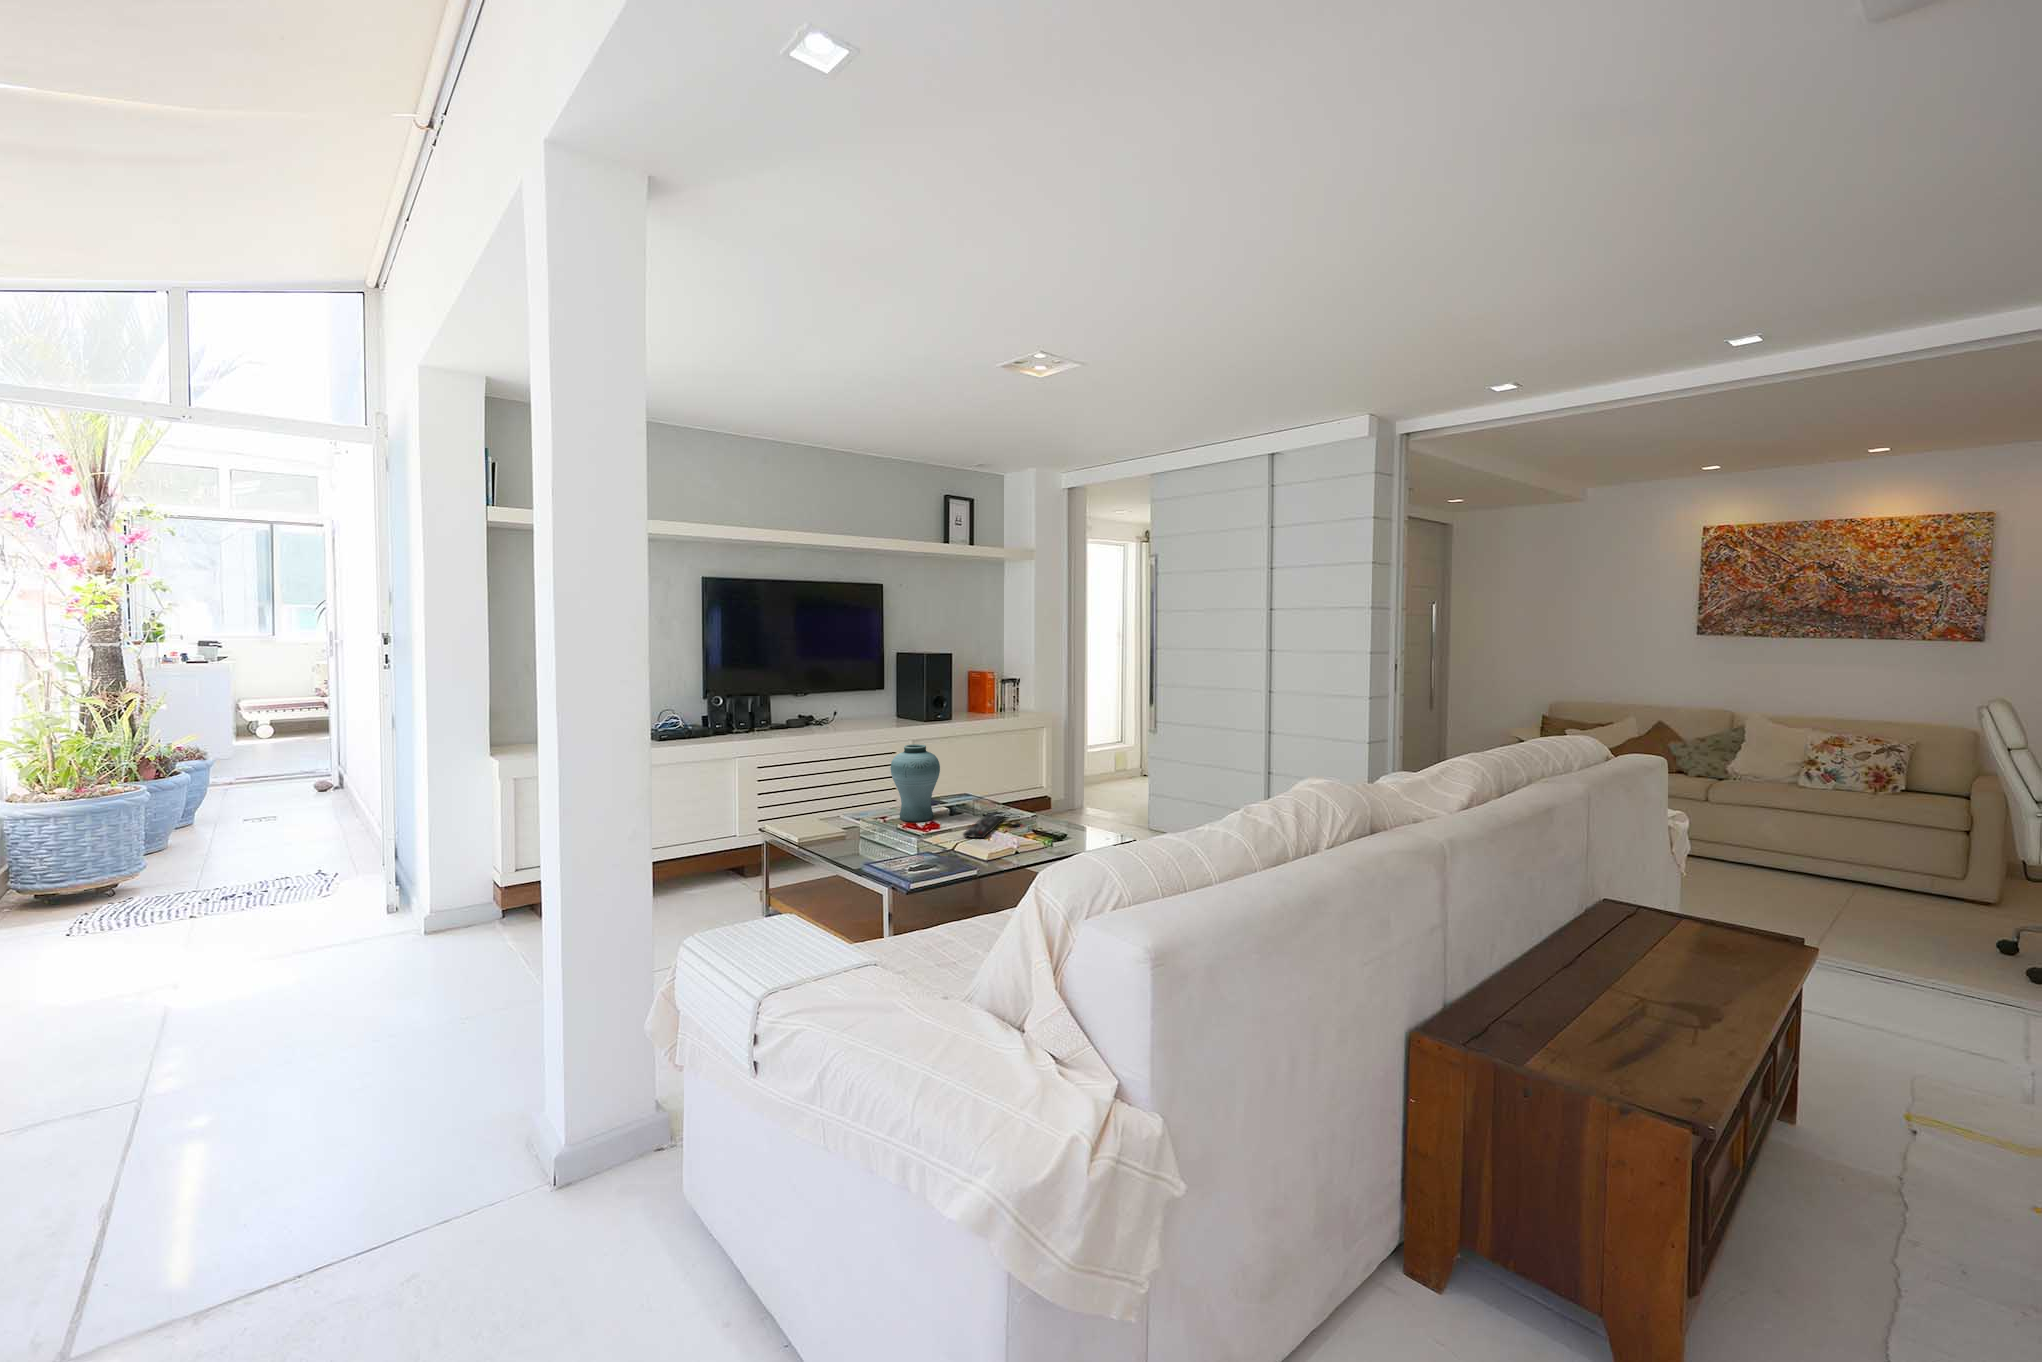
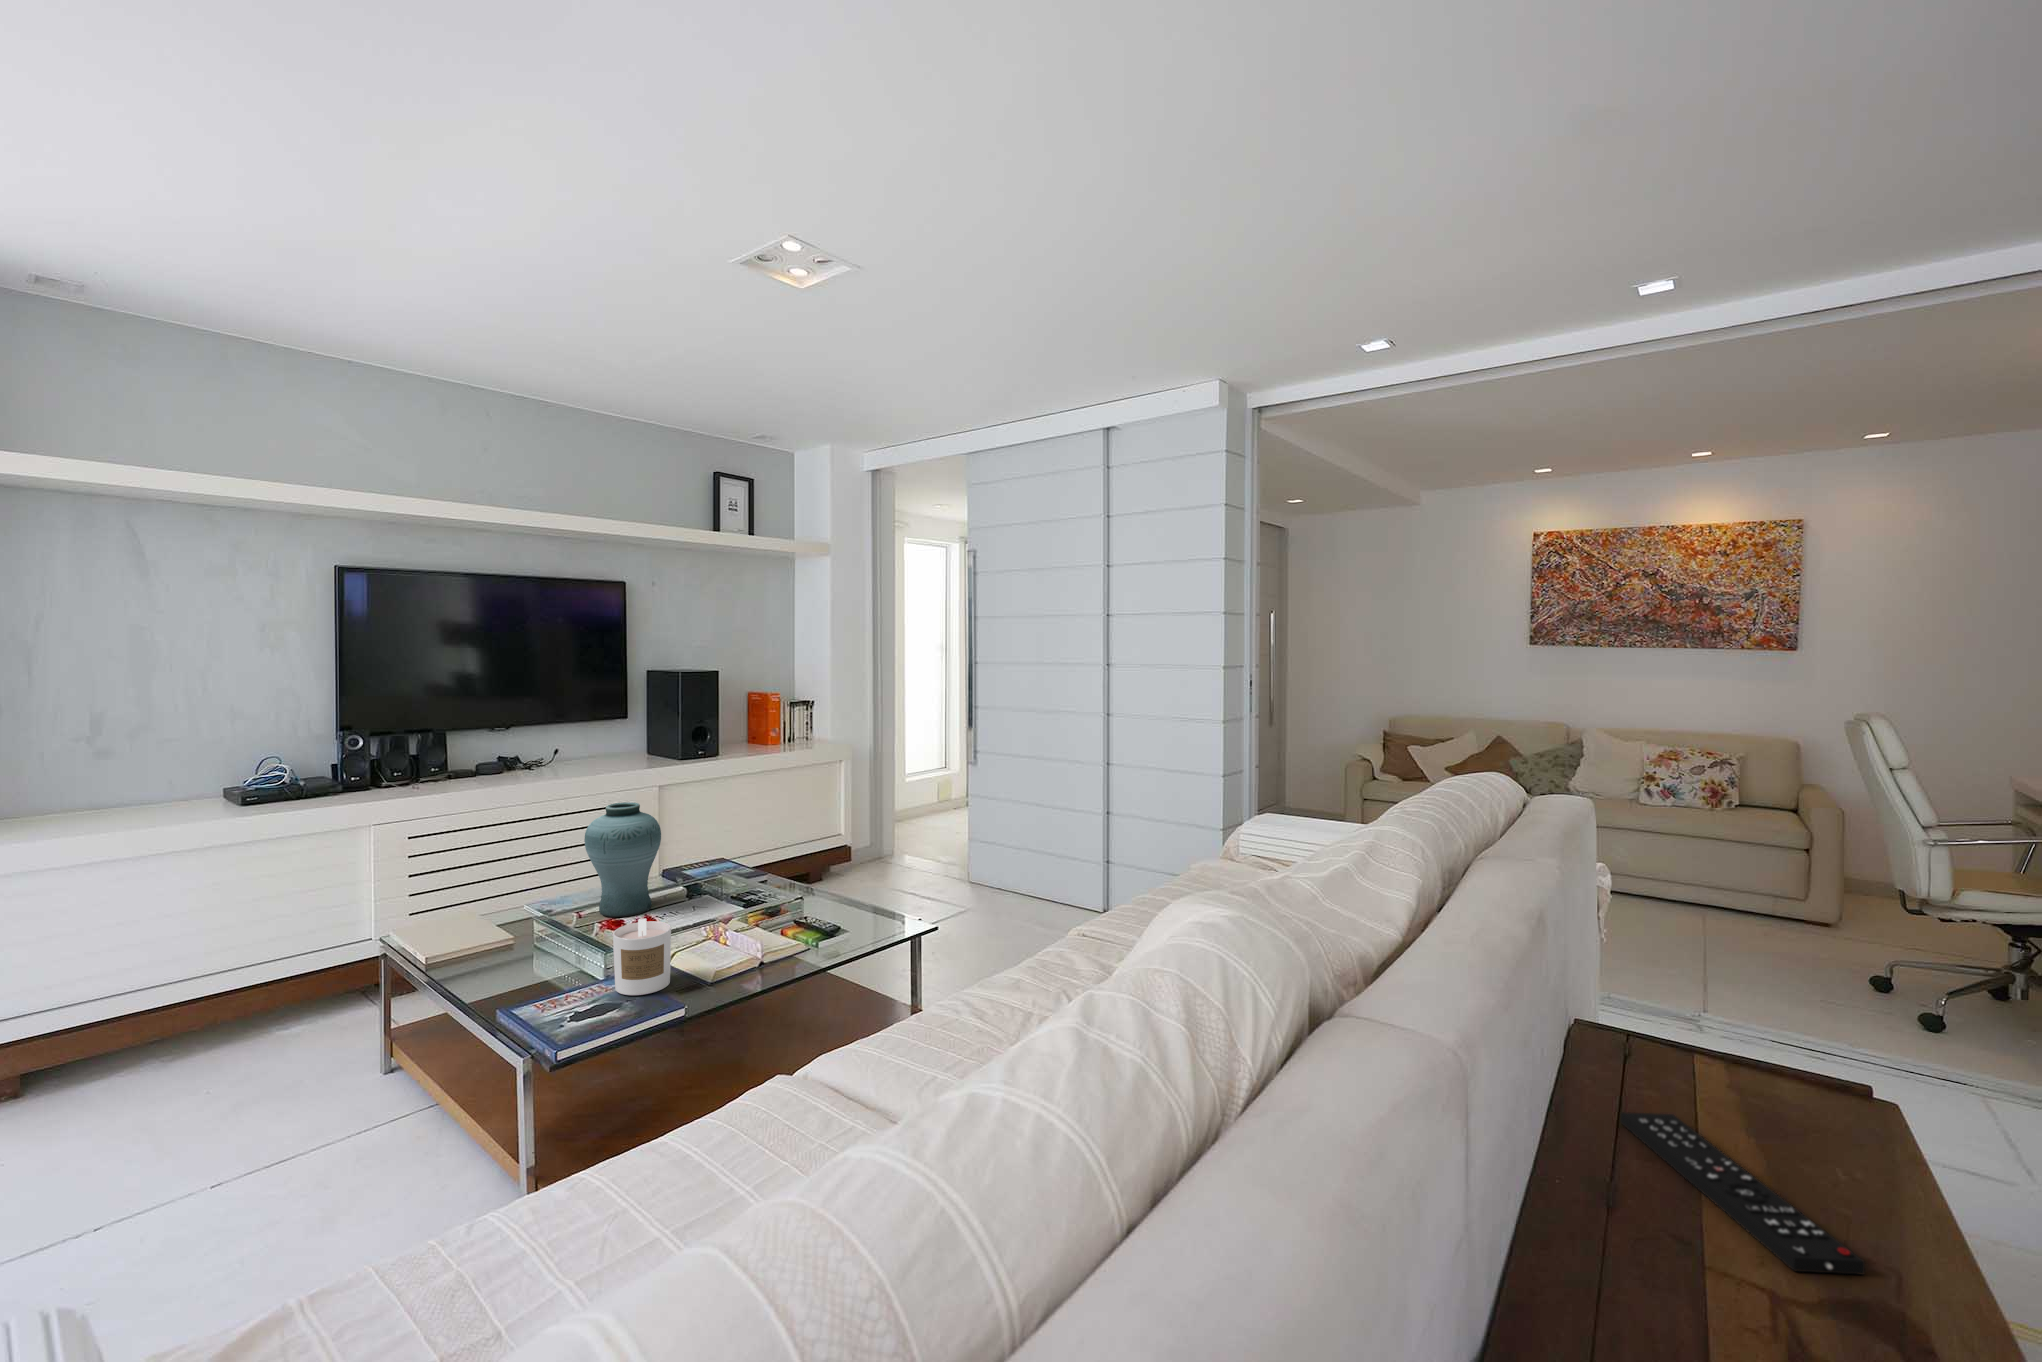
candle: none [929,813,964,860] -> present [613,919,671,995]
remote control: present [964,815,1003,838] -> present [1620,1112,1865,1274]

